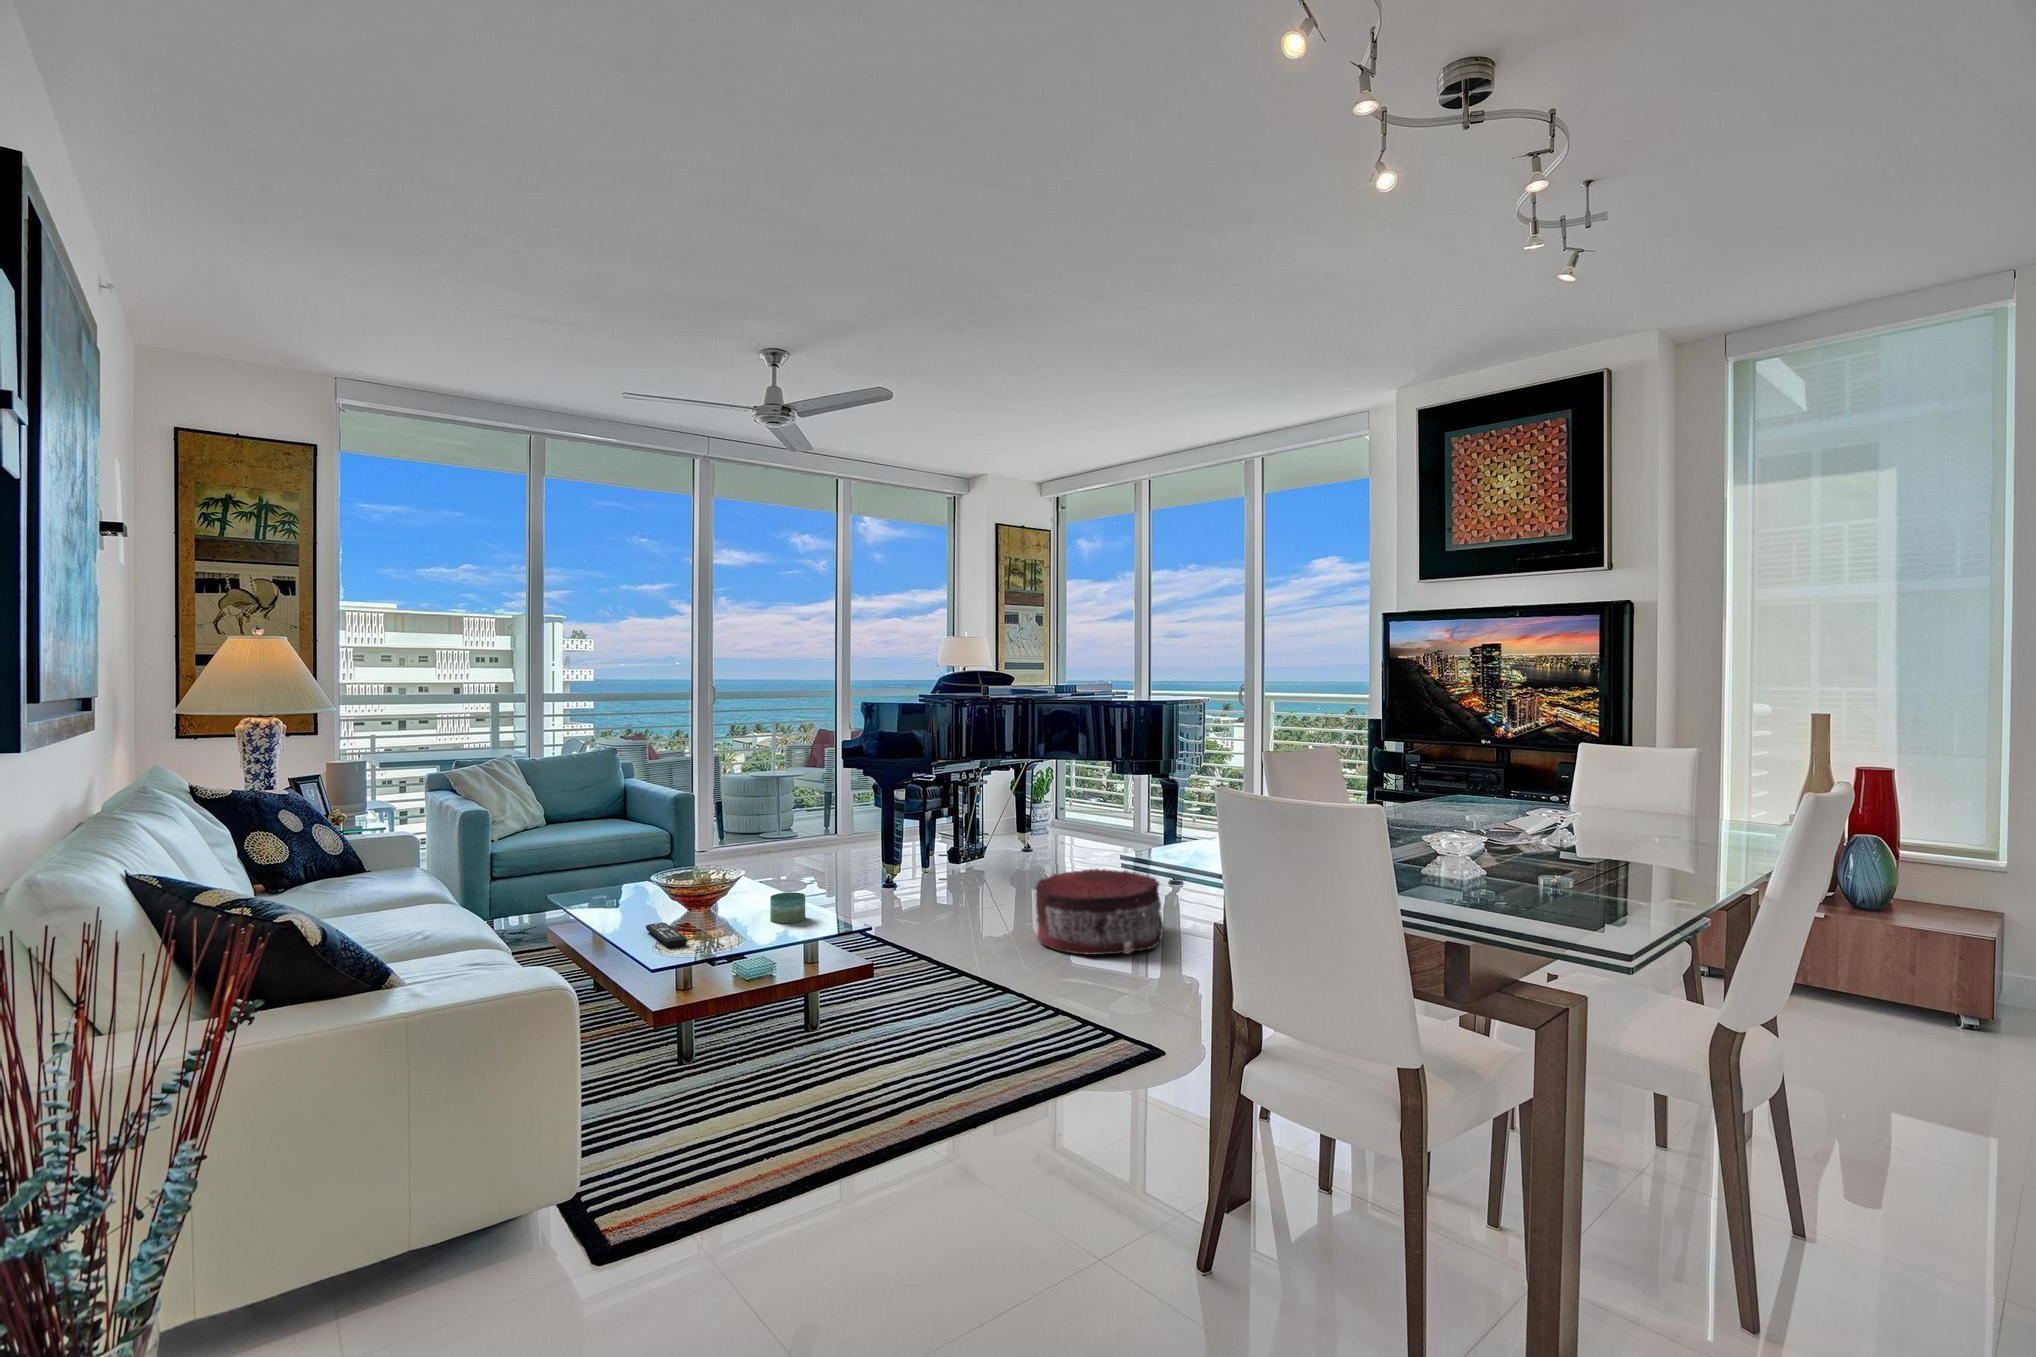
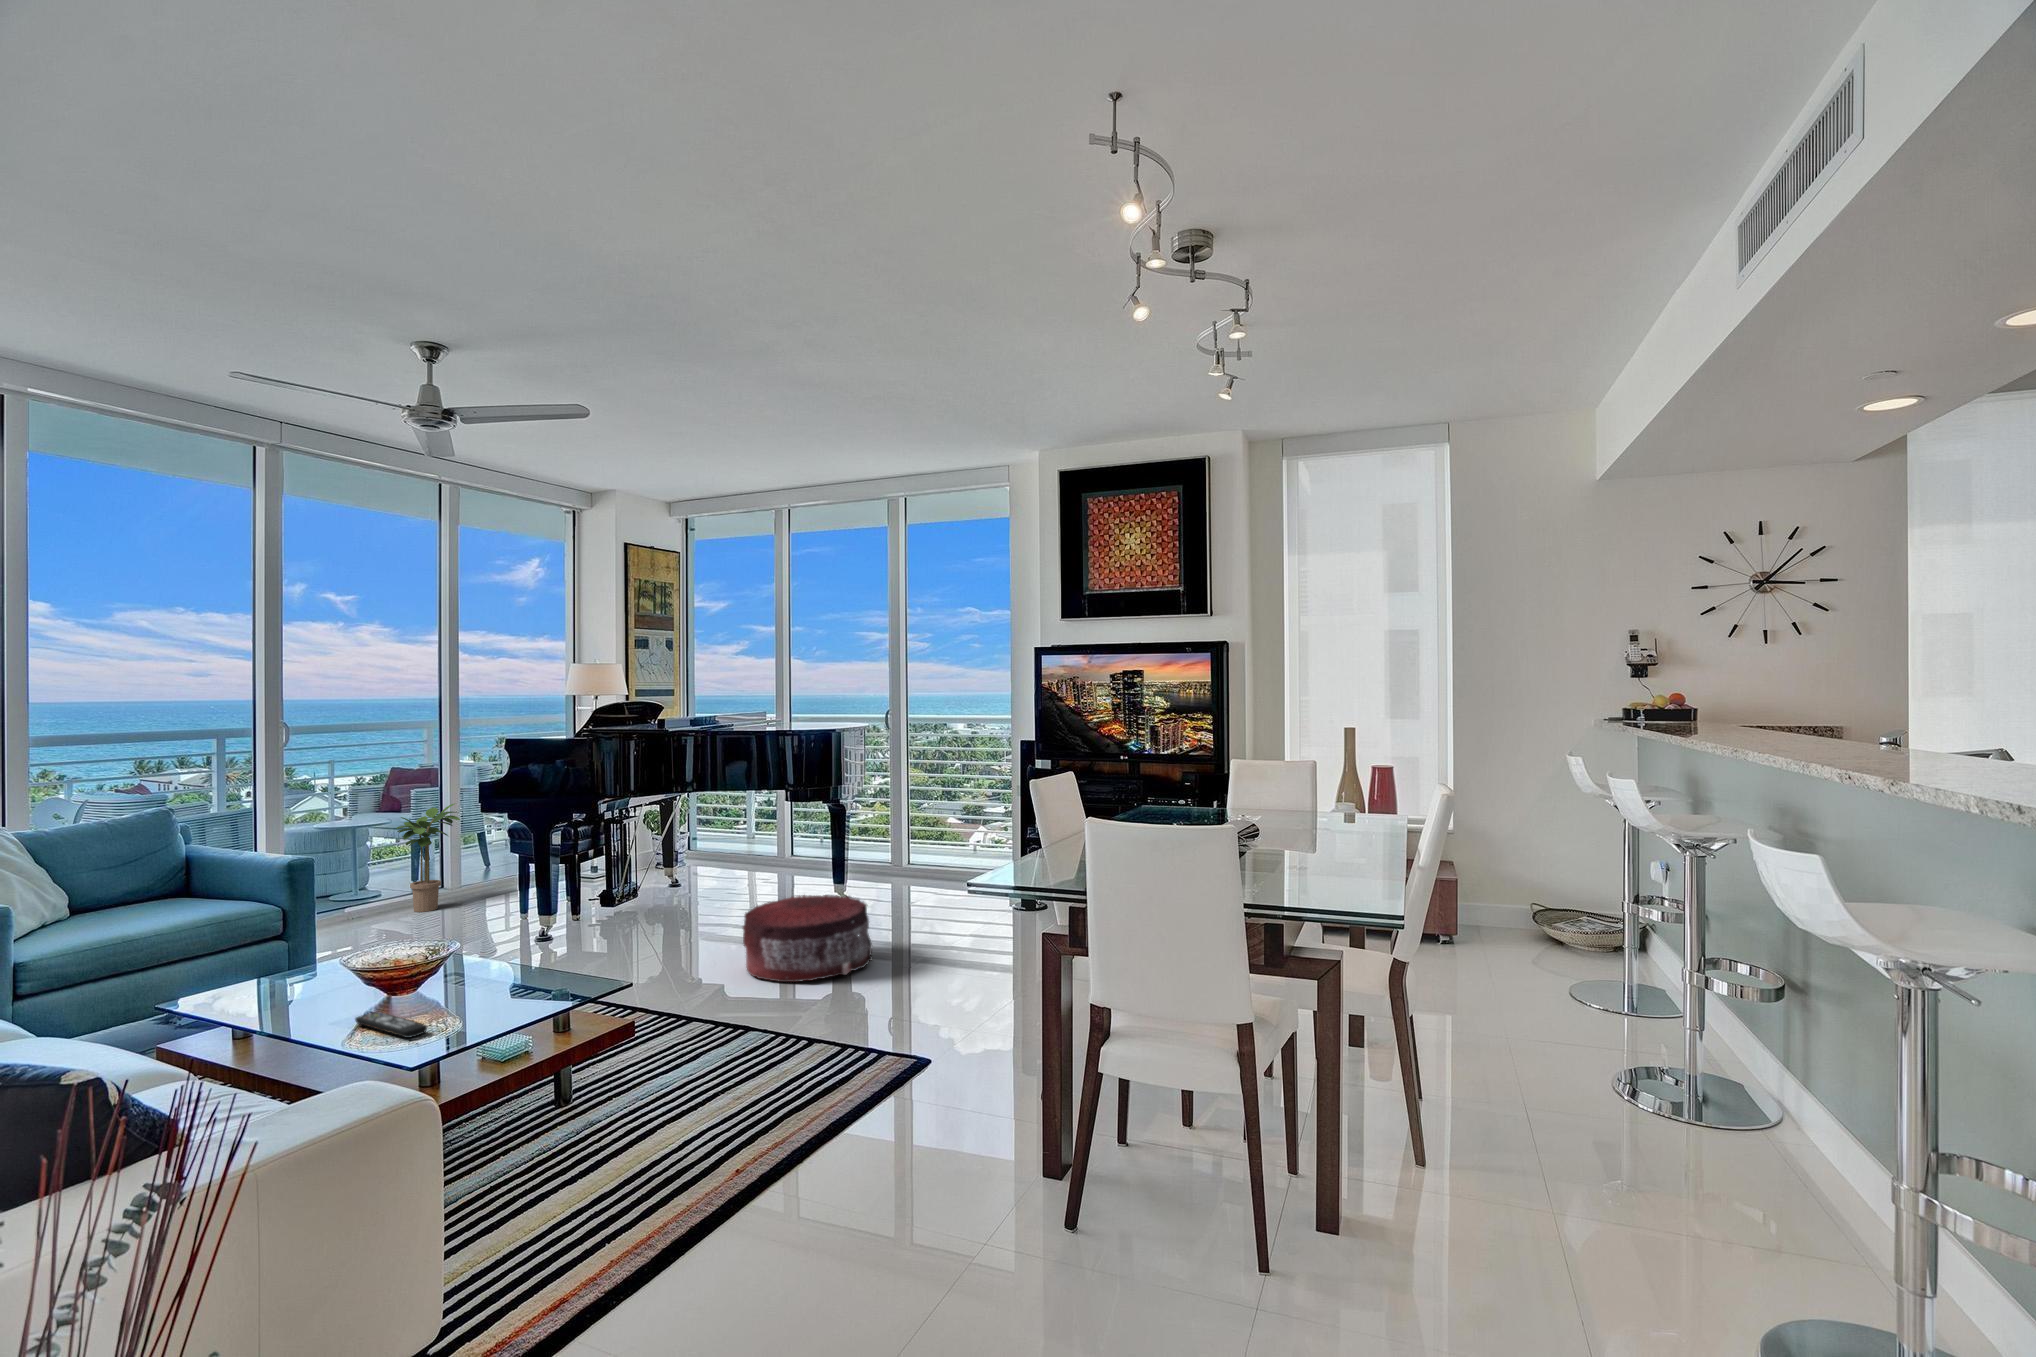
potted plant: none [793,761,846,854] -> present [396,804,460,912]
candle: present [770,892,805,923] -> none [504,956,546,993]

